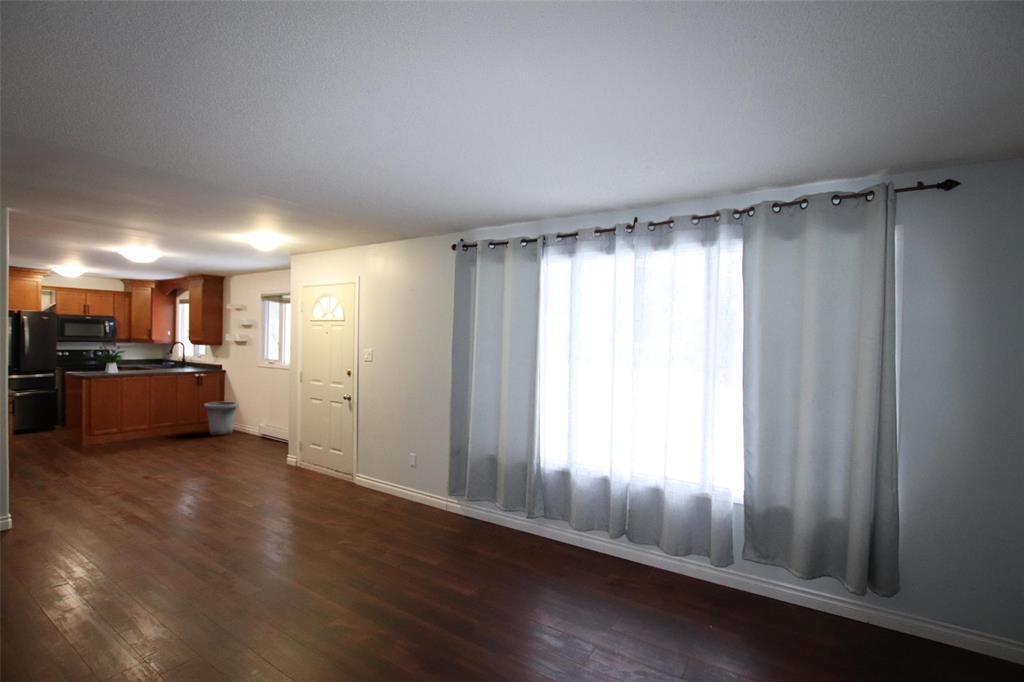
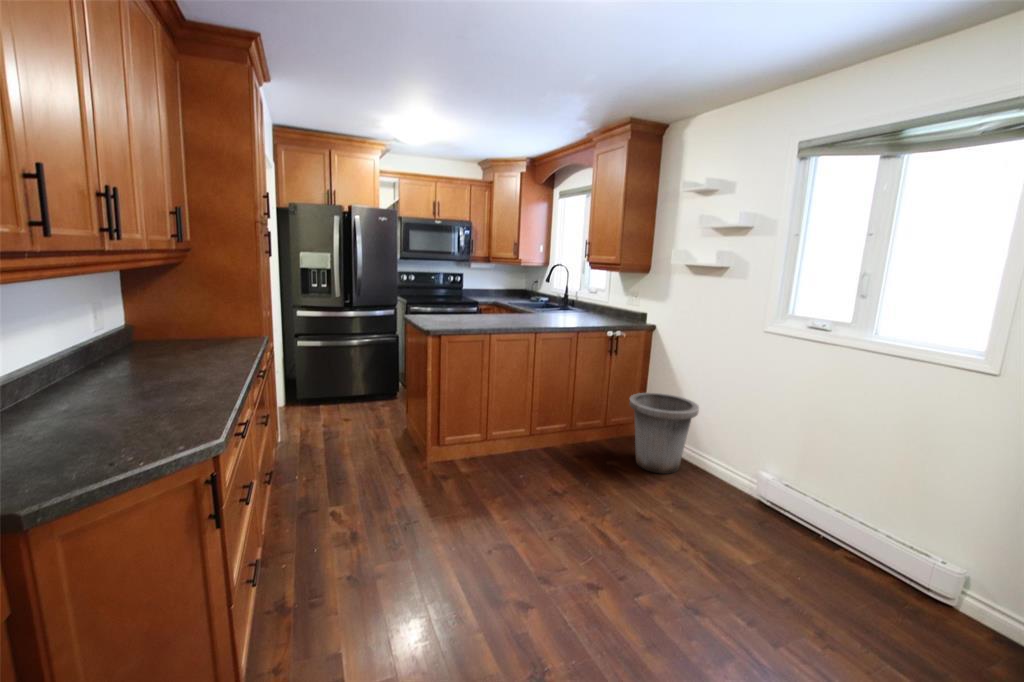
flower arrangement: present [99,346,125,373] -> none [444,264,495,320]

